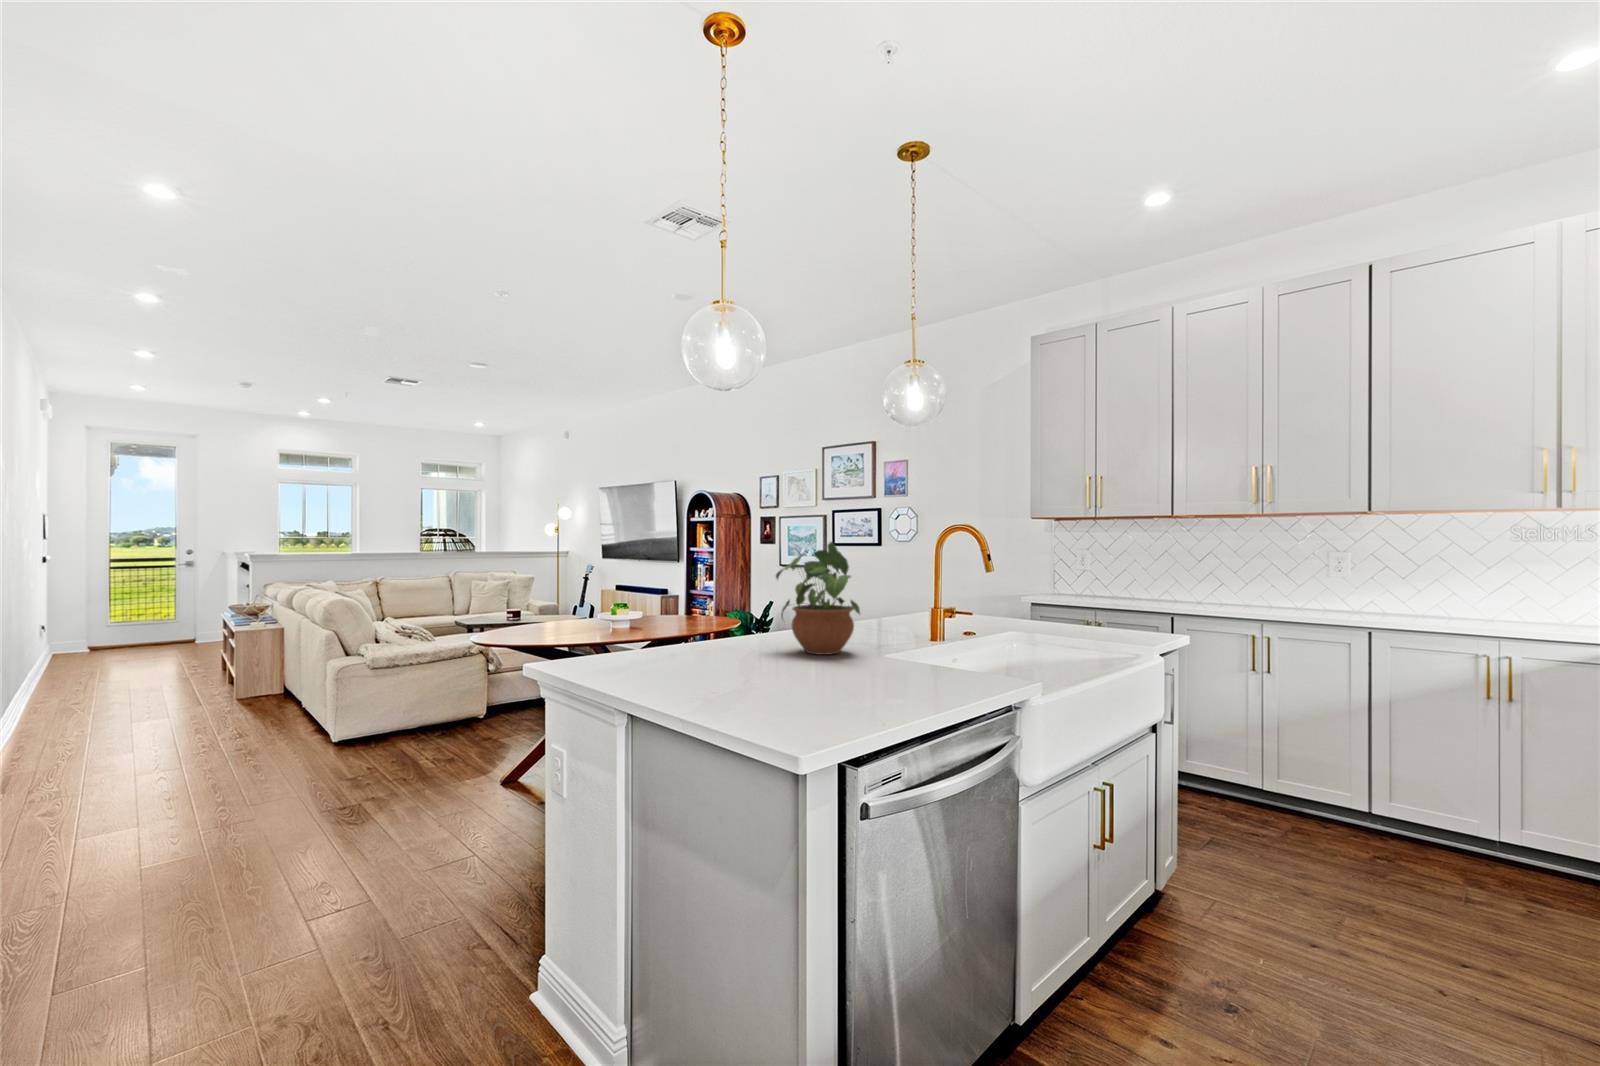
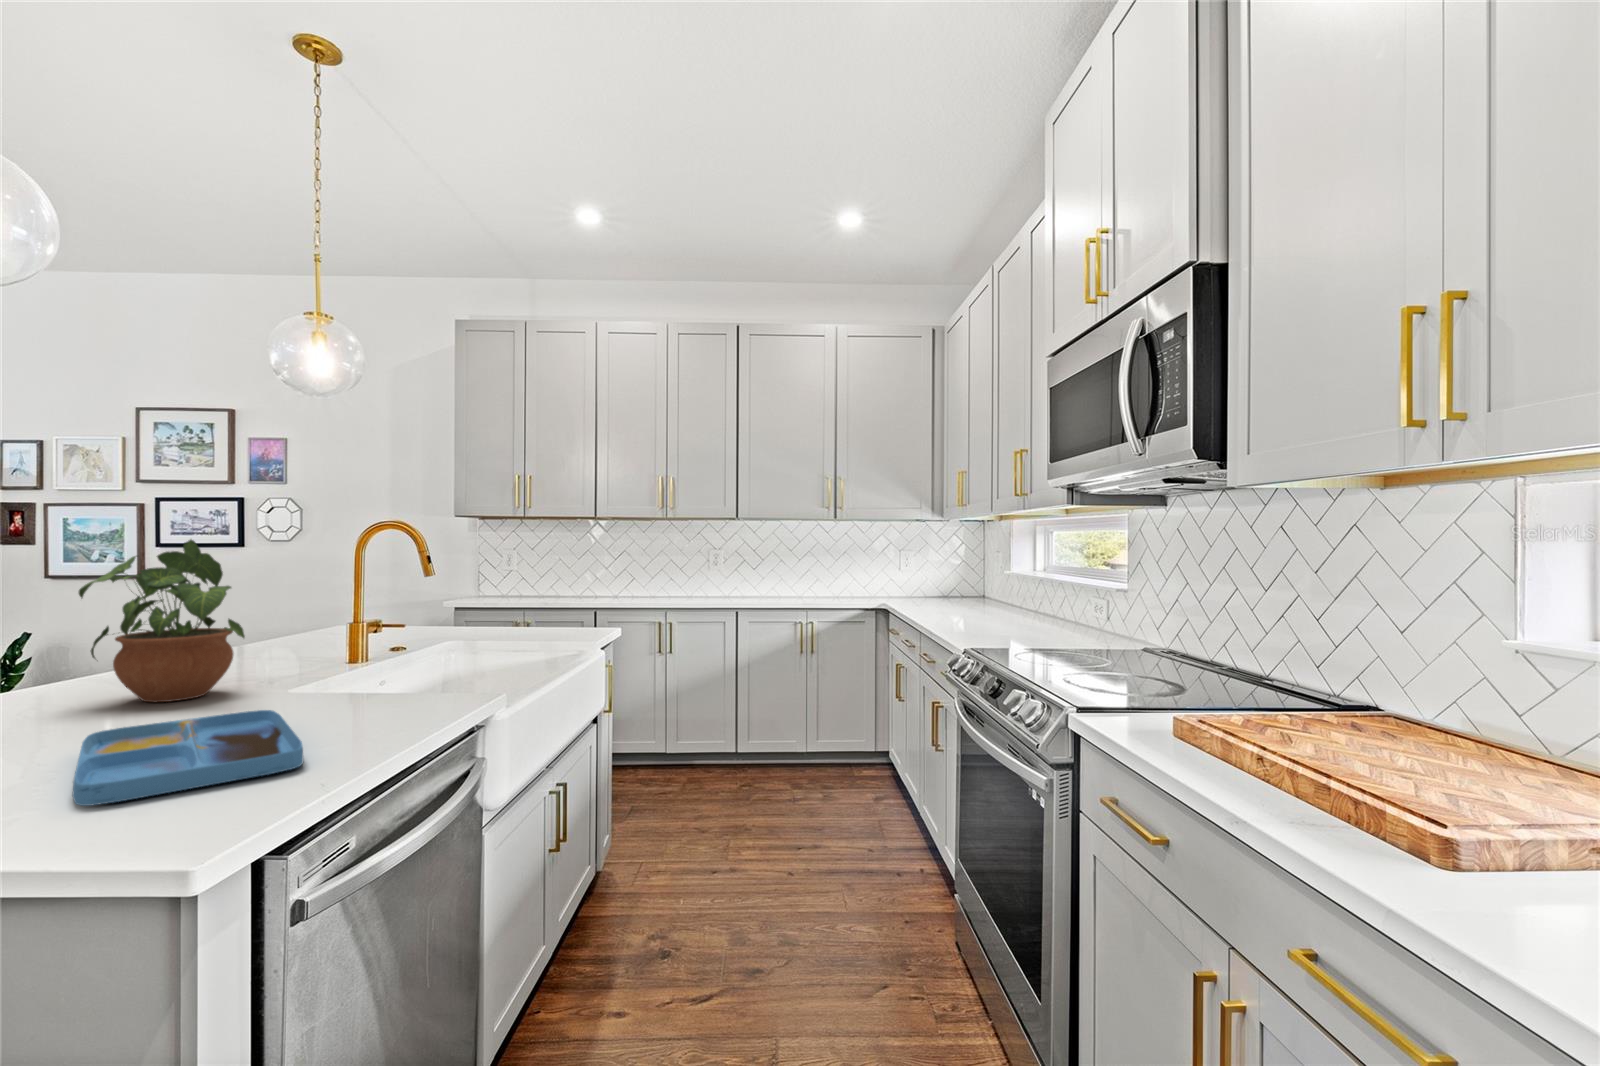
tray: none [760,666,877,710] -> present [73,710,304,806]

